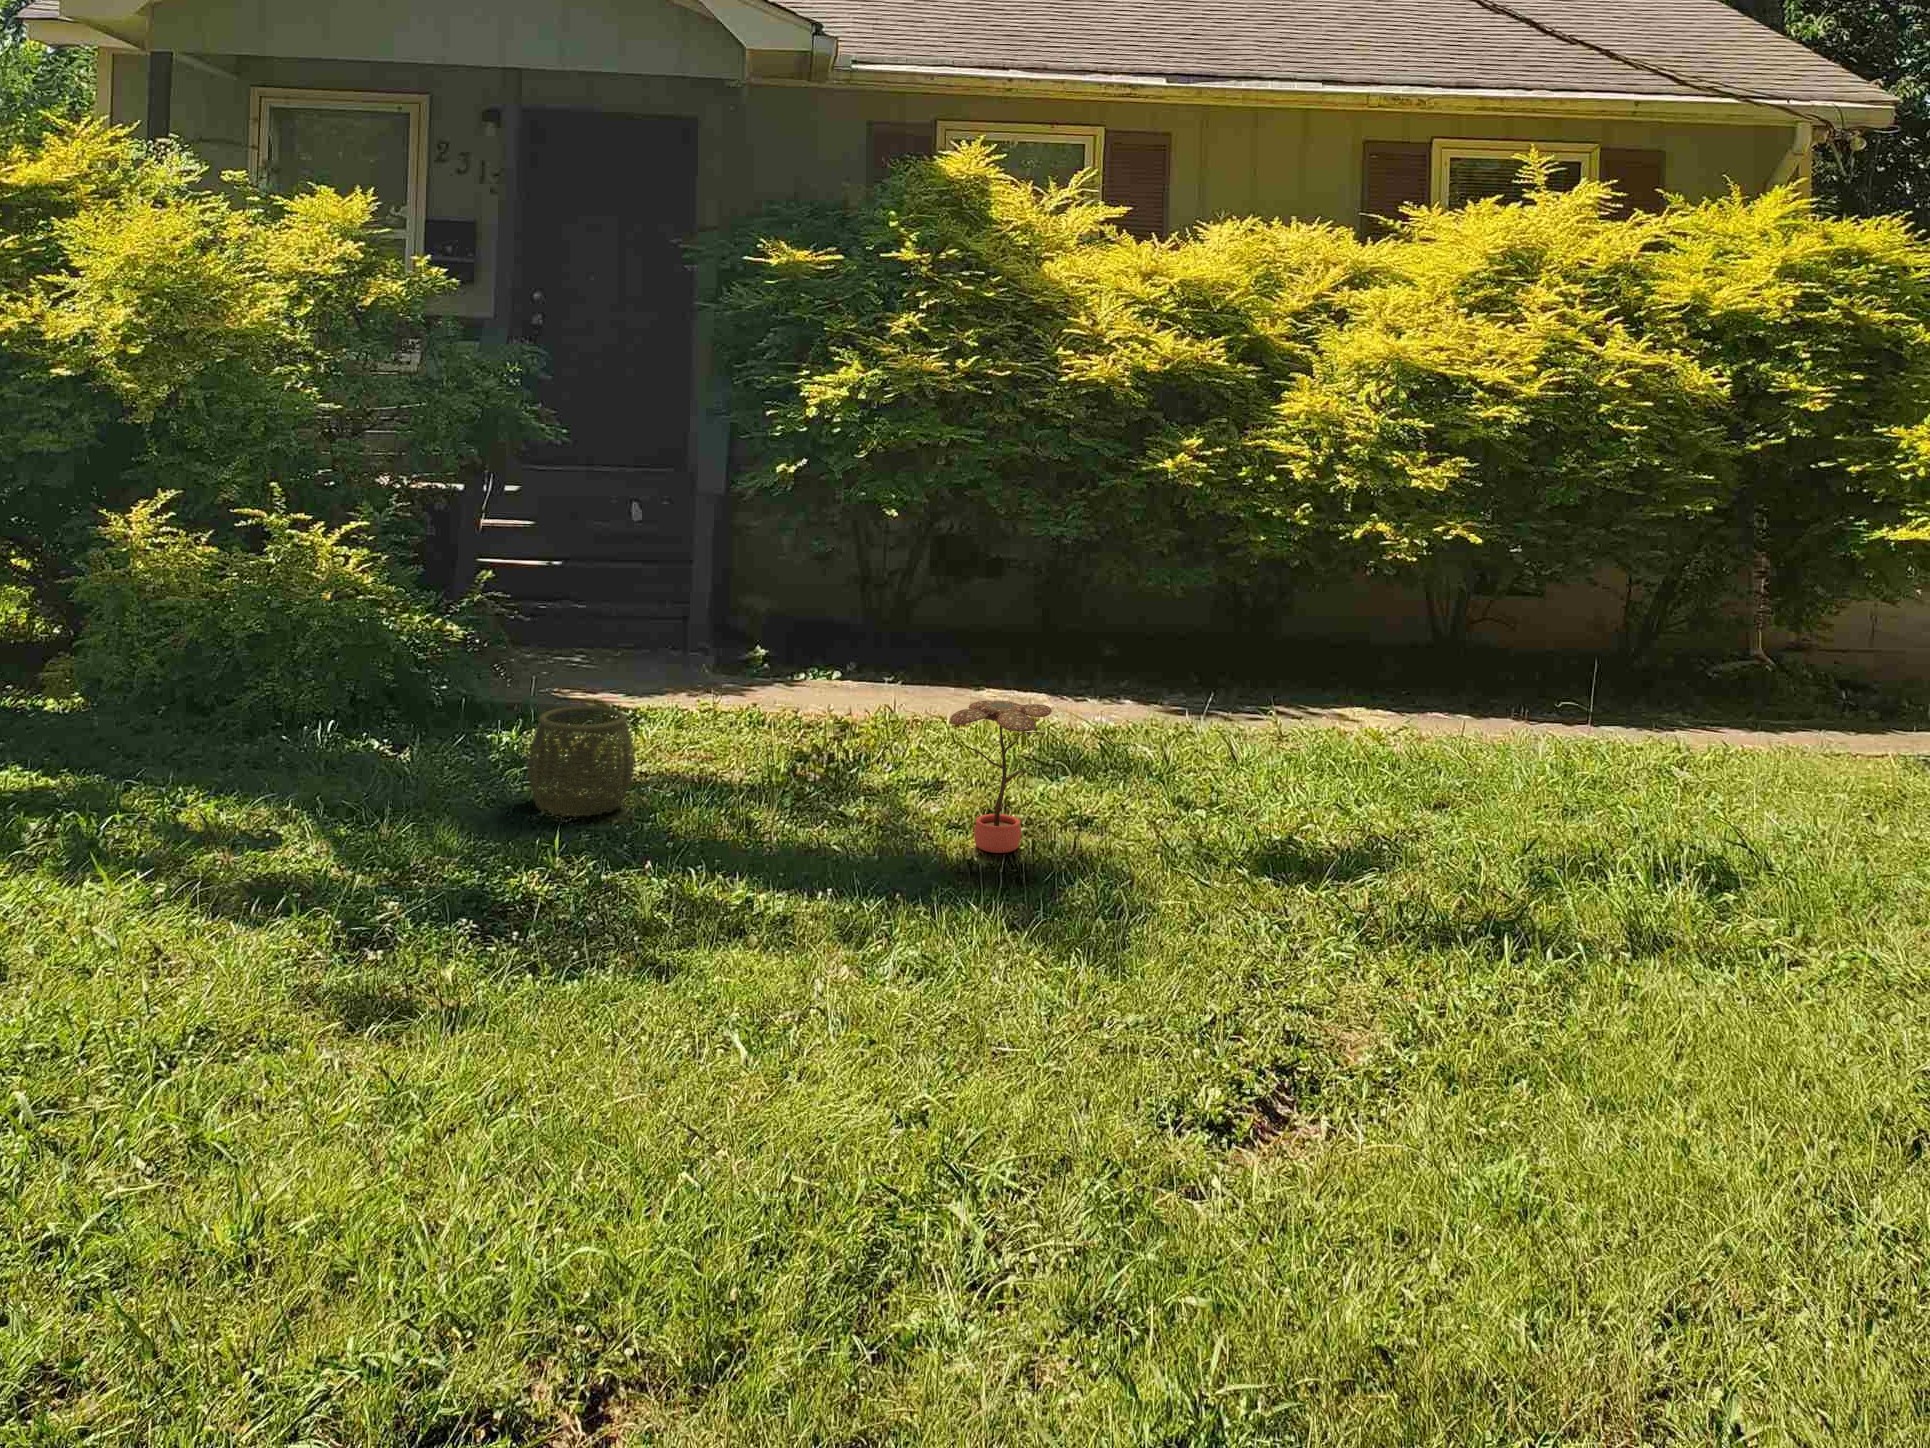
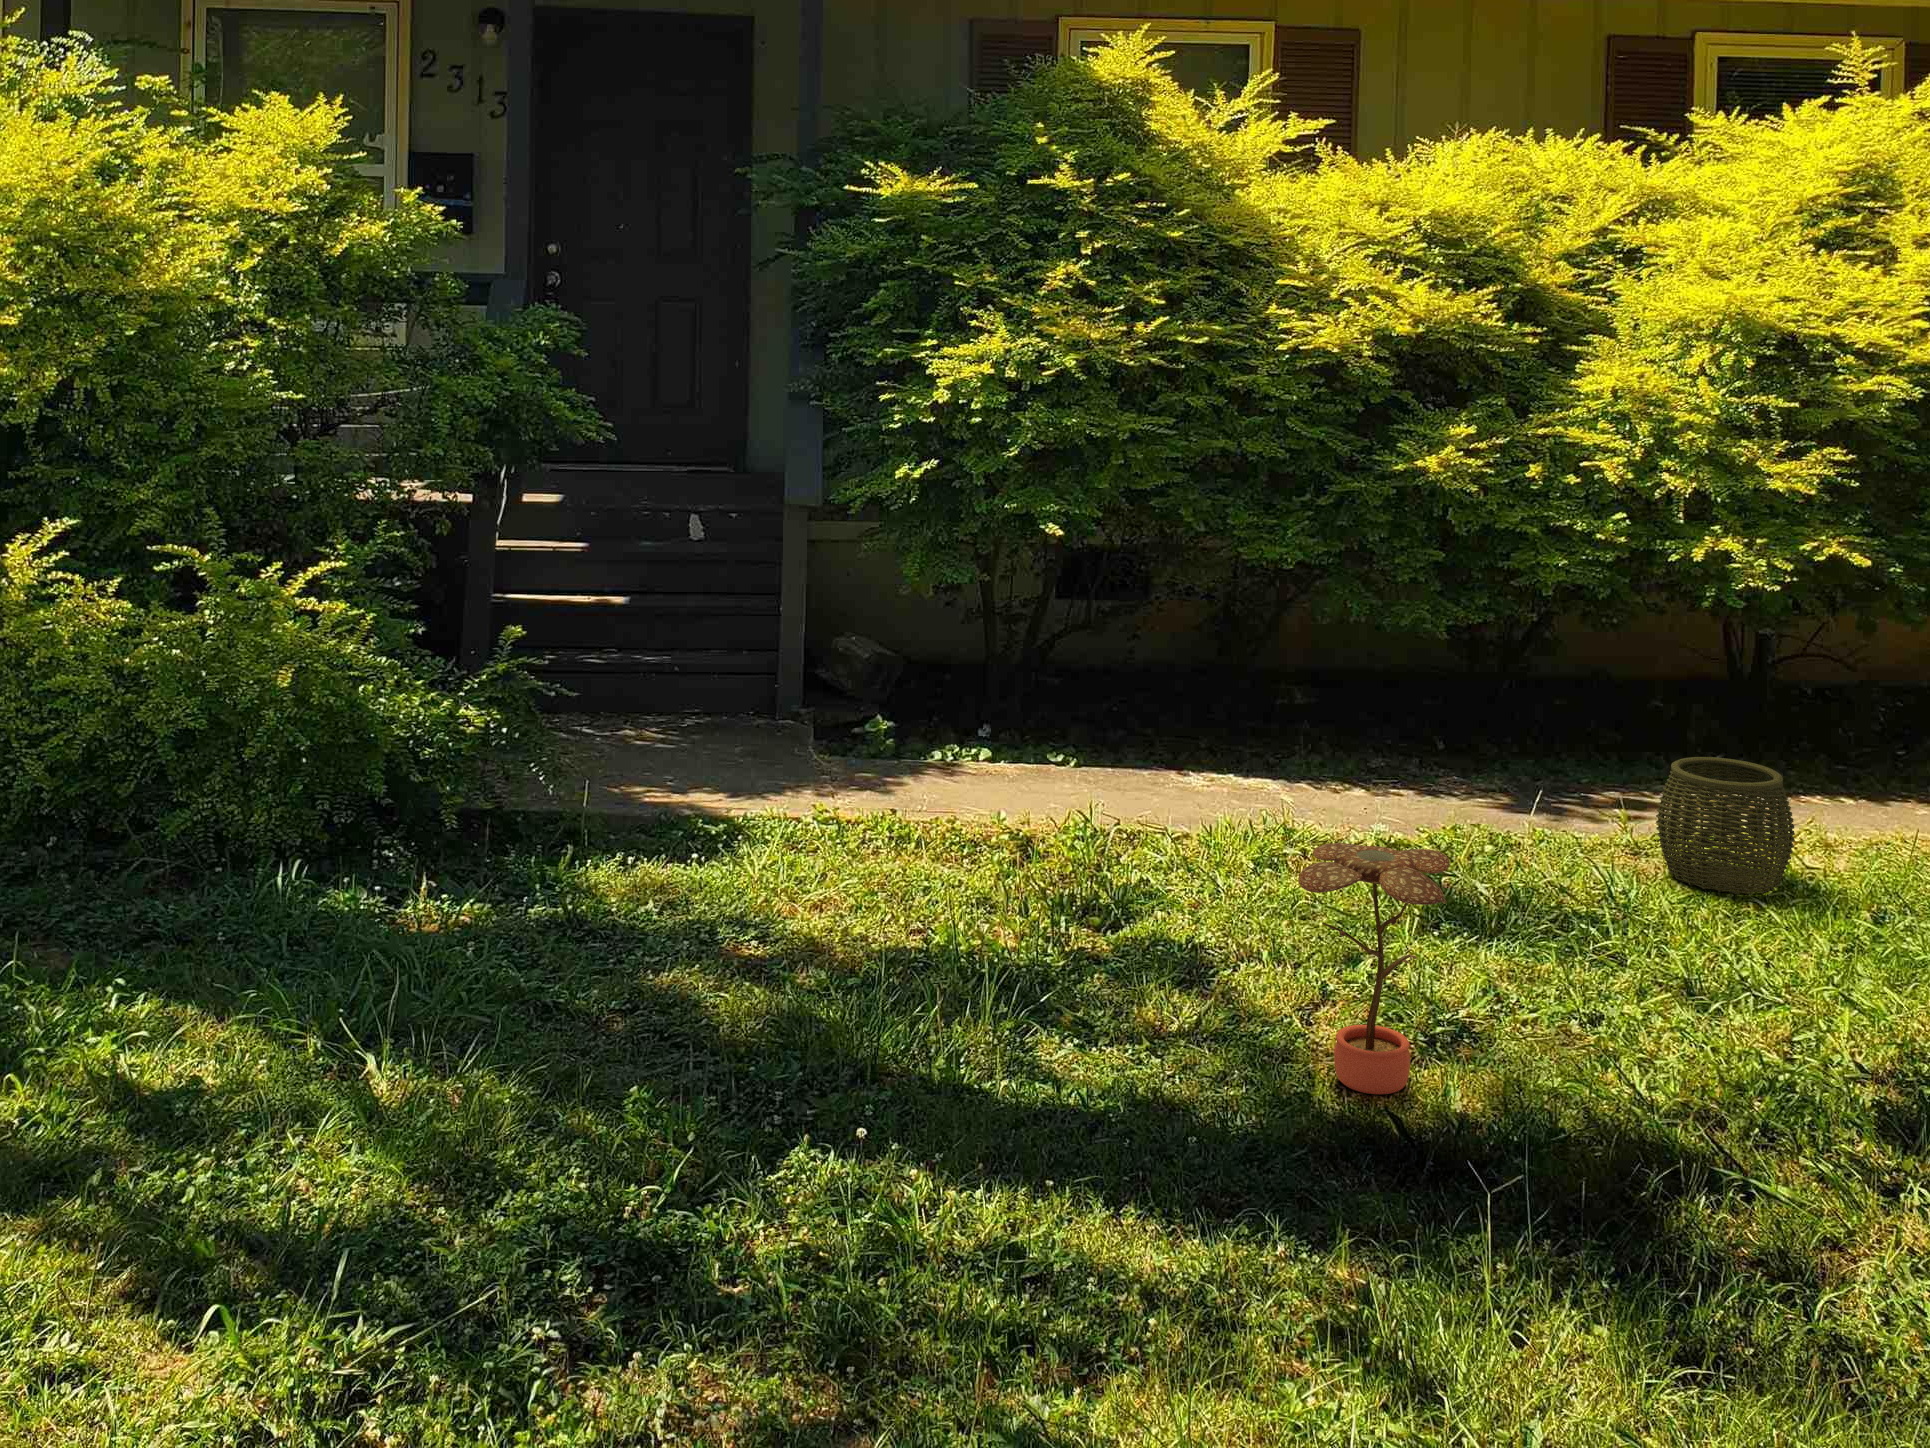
woven basket: present [527,706,635,817] -> present [1656,757,1795,895]

